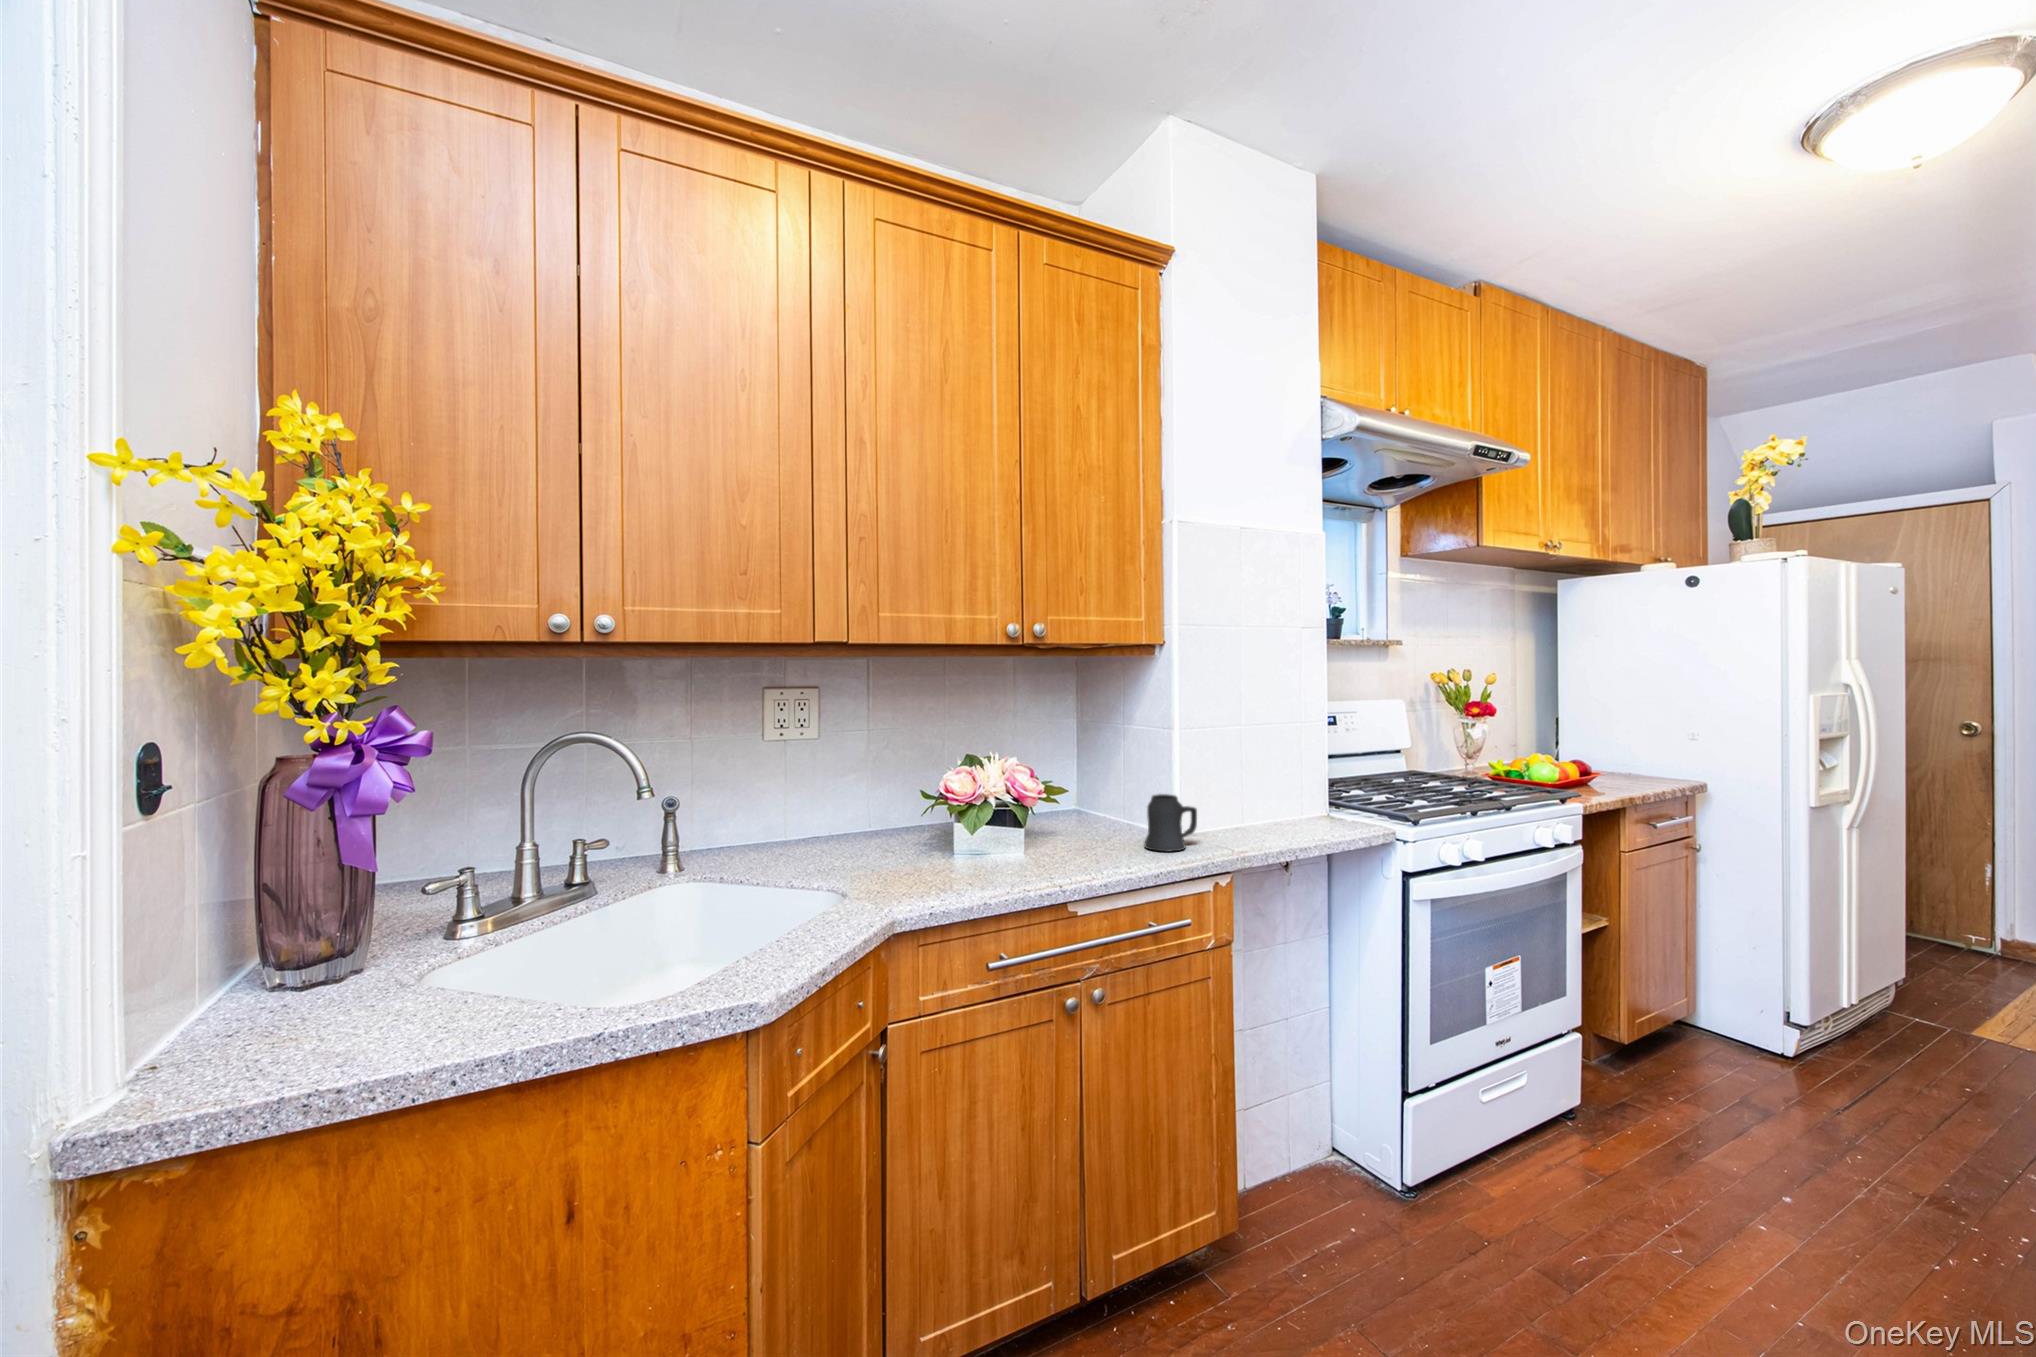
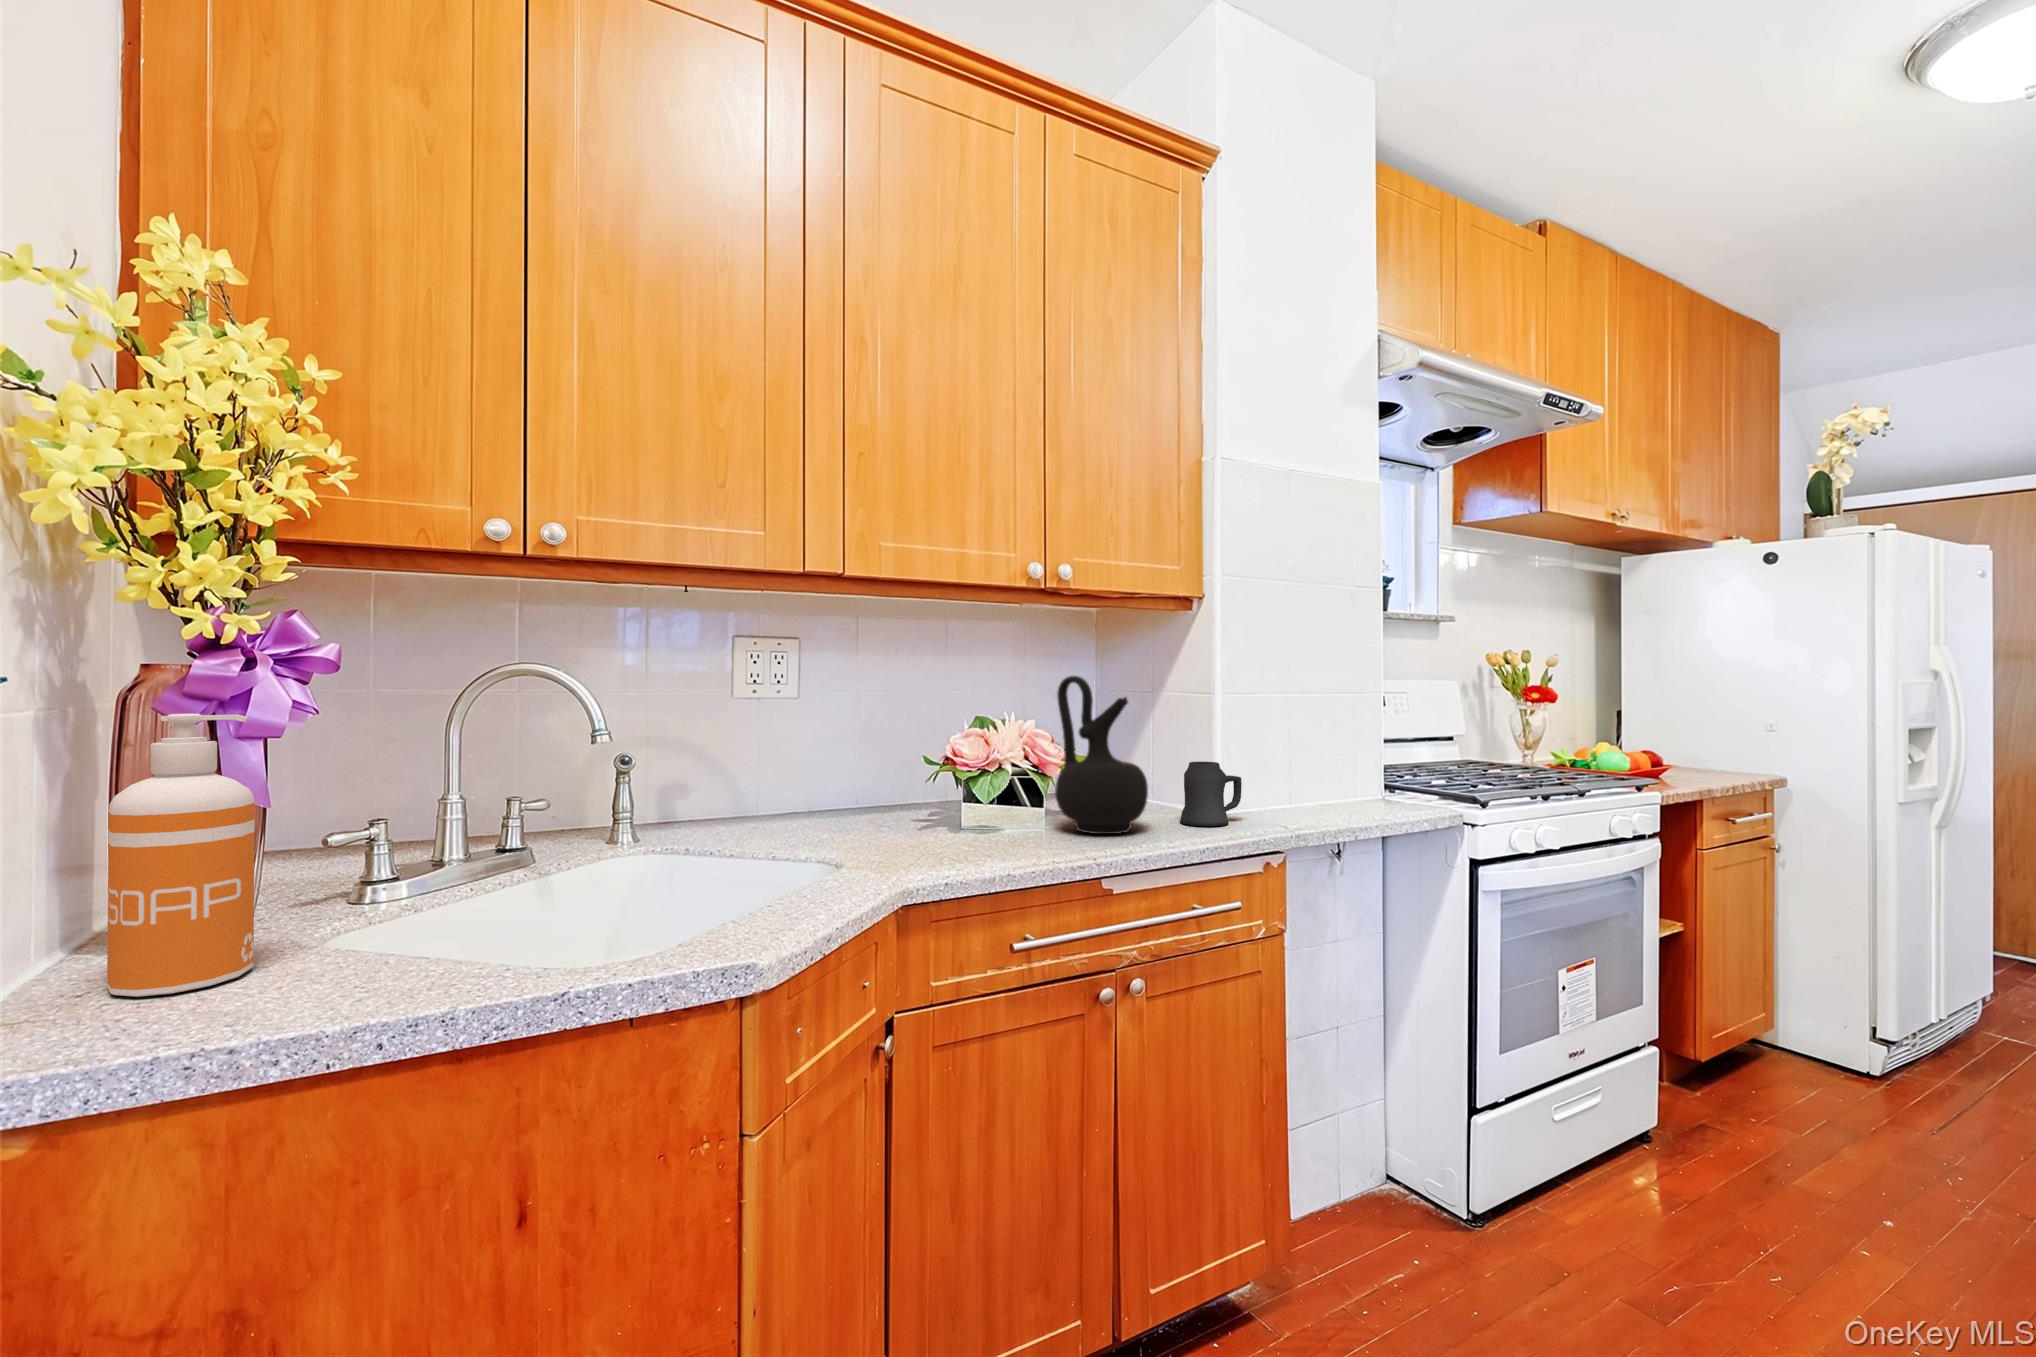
ceramic jug: none [1036,724,1114,861] -> present [1055,676,1148,834]
soap dispenser: none [248,806,363,1036] -> present [107,714,255,997]

